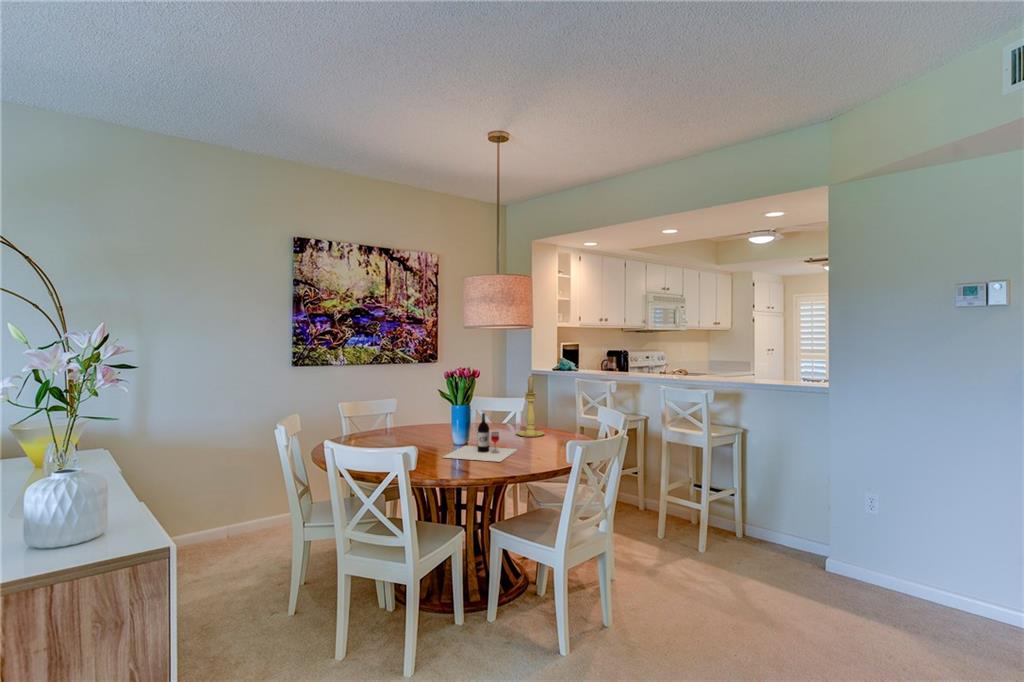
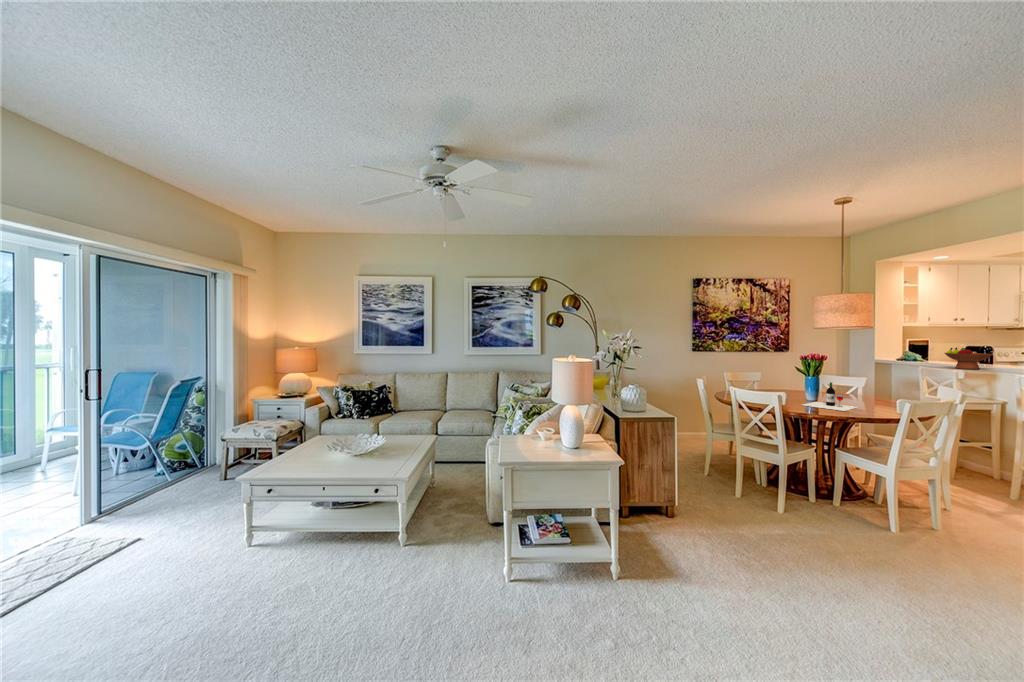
fruit bowl: none [596,352,635,378] -> present [945,347,992,369]
candle holder: present [516,376,545,437] -> none [857,362,883,403]

